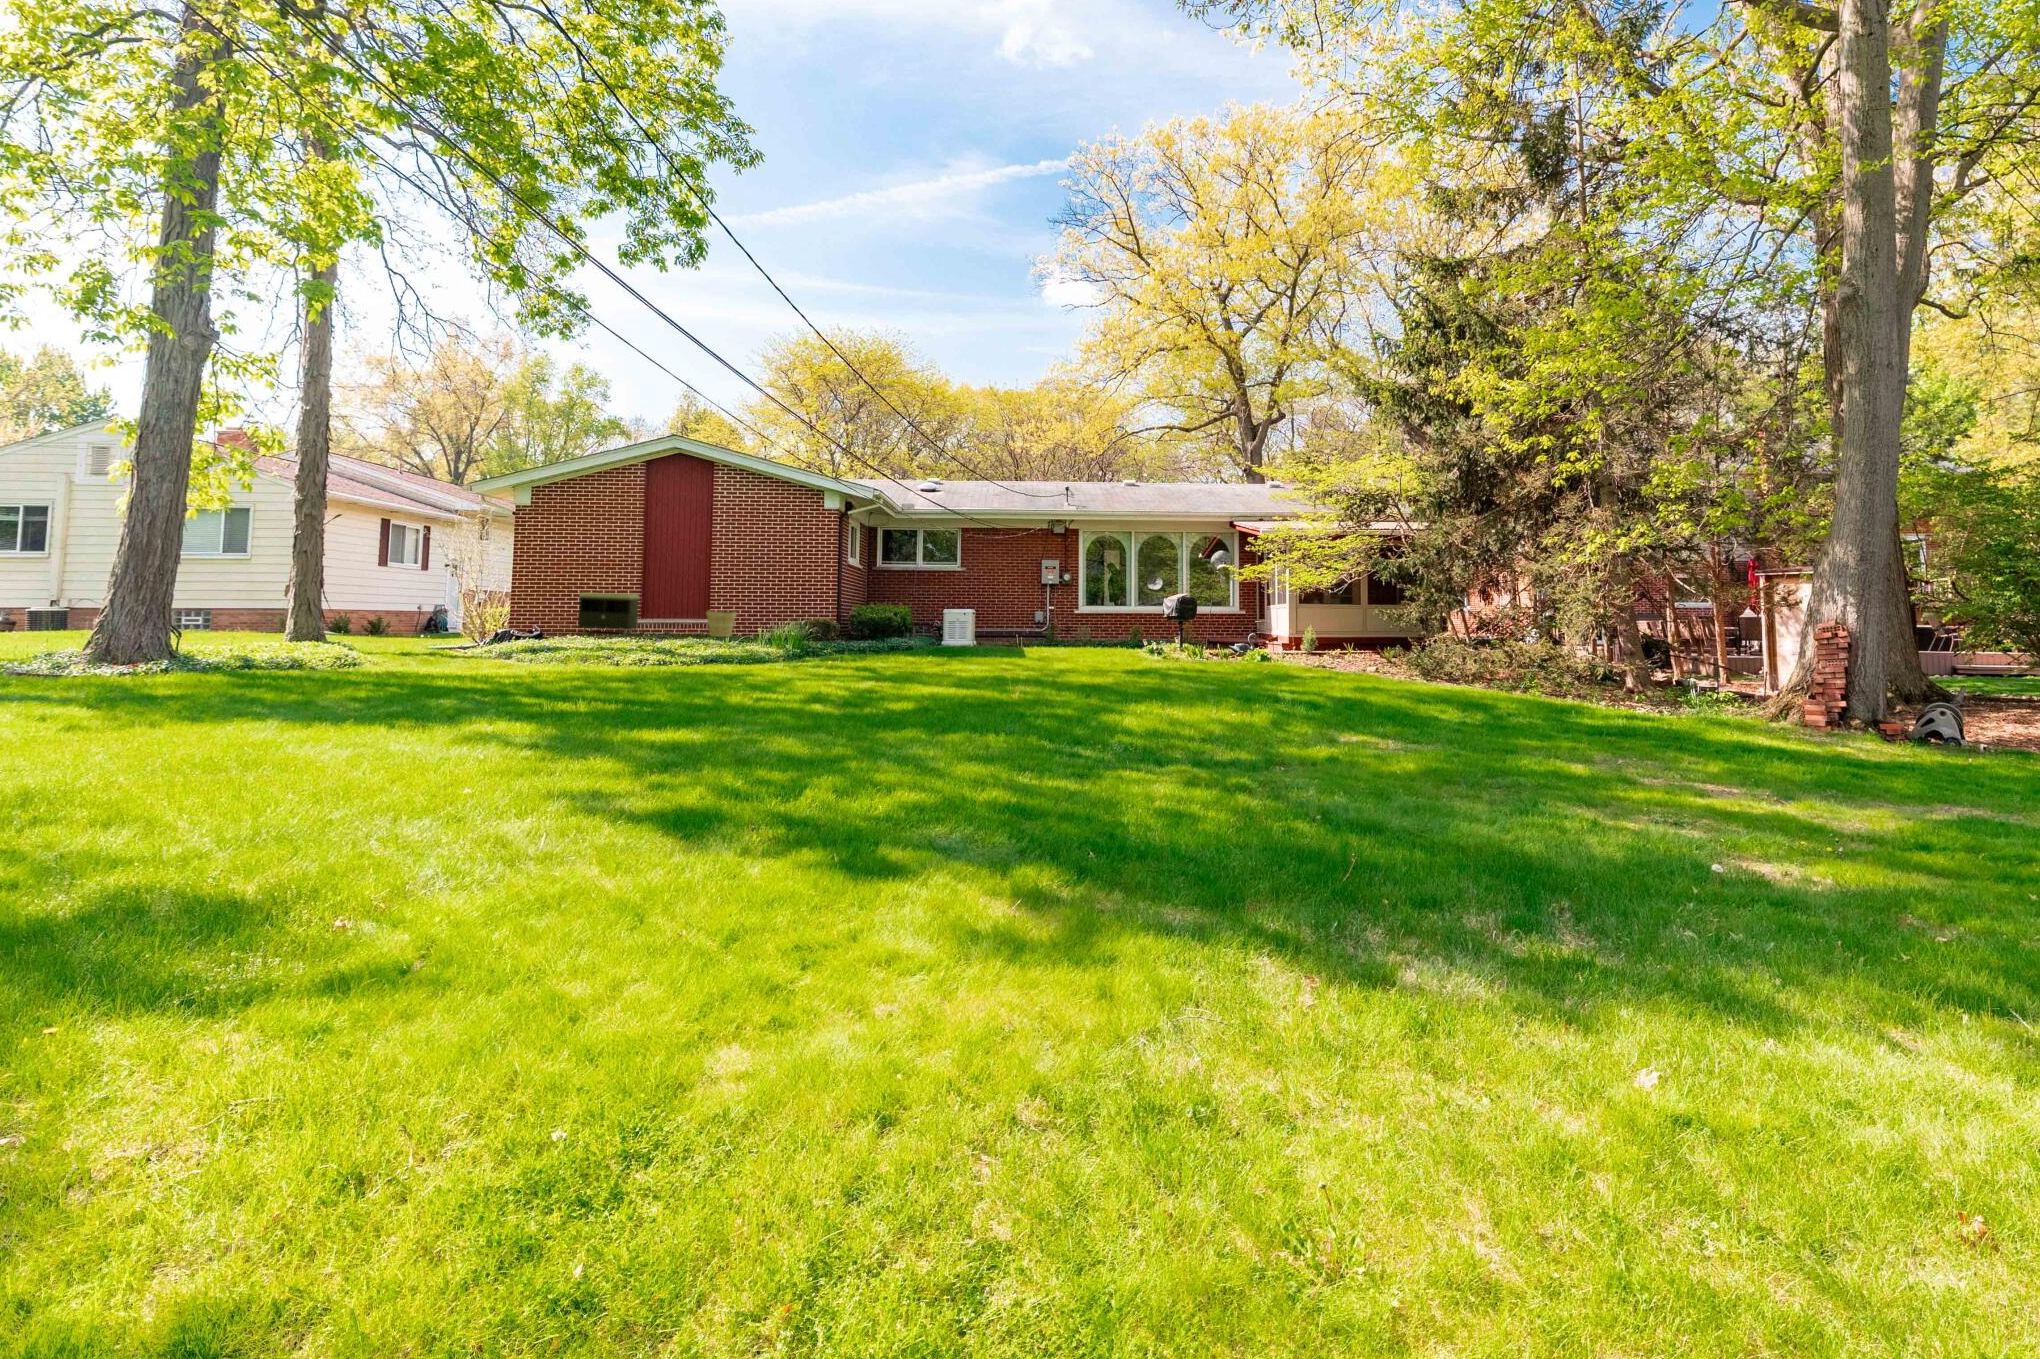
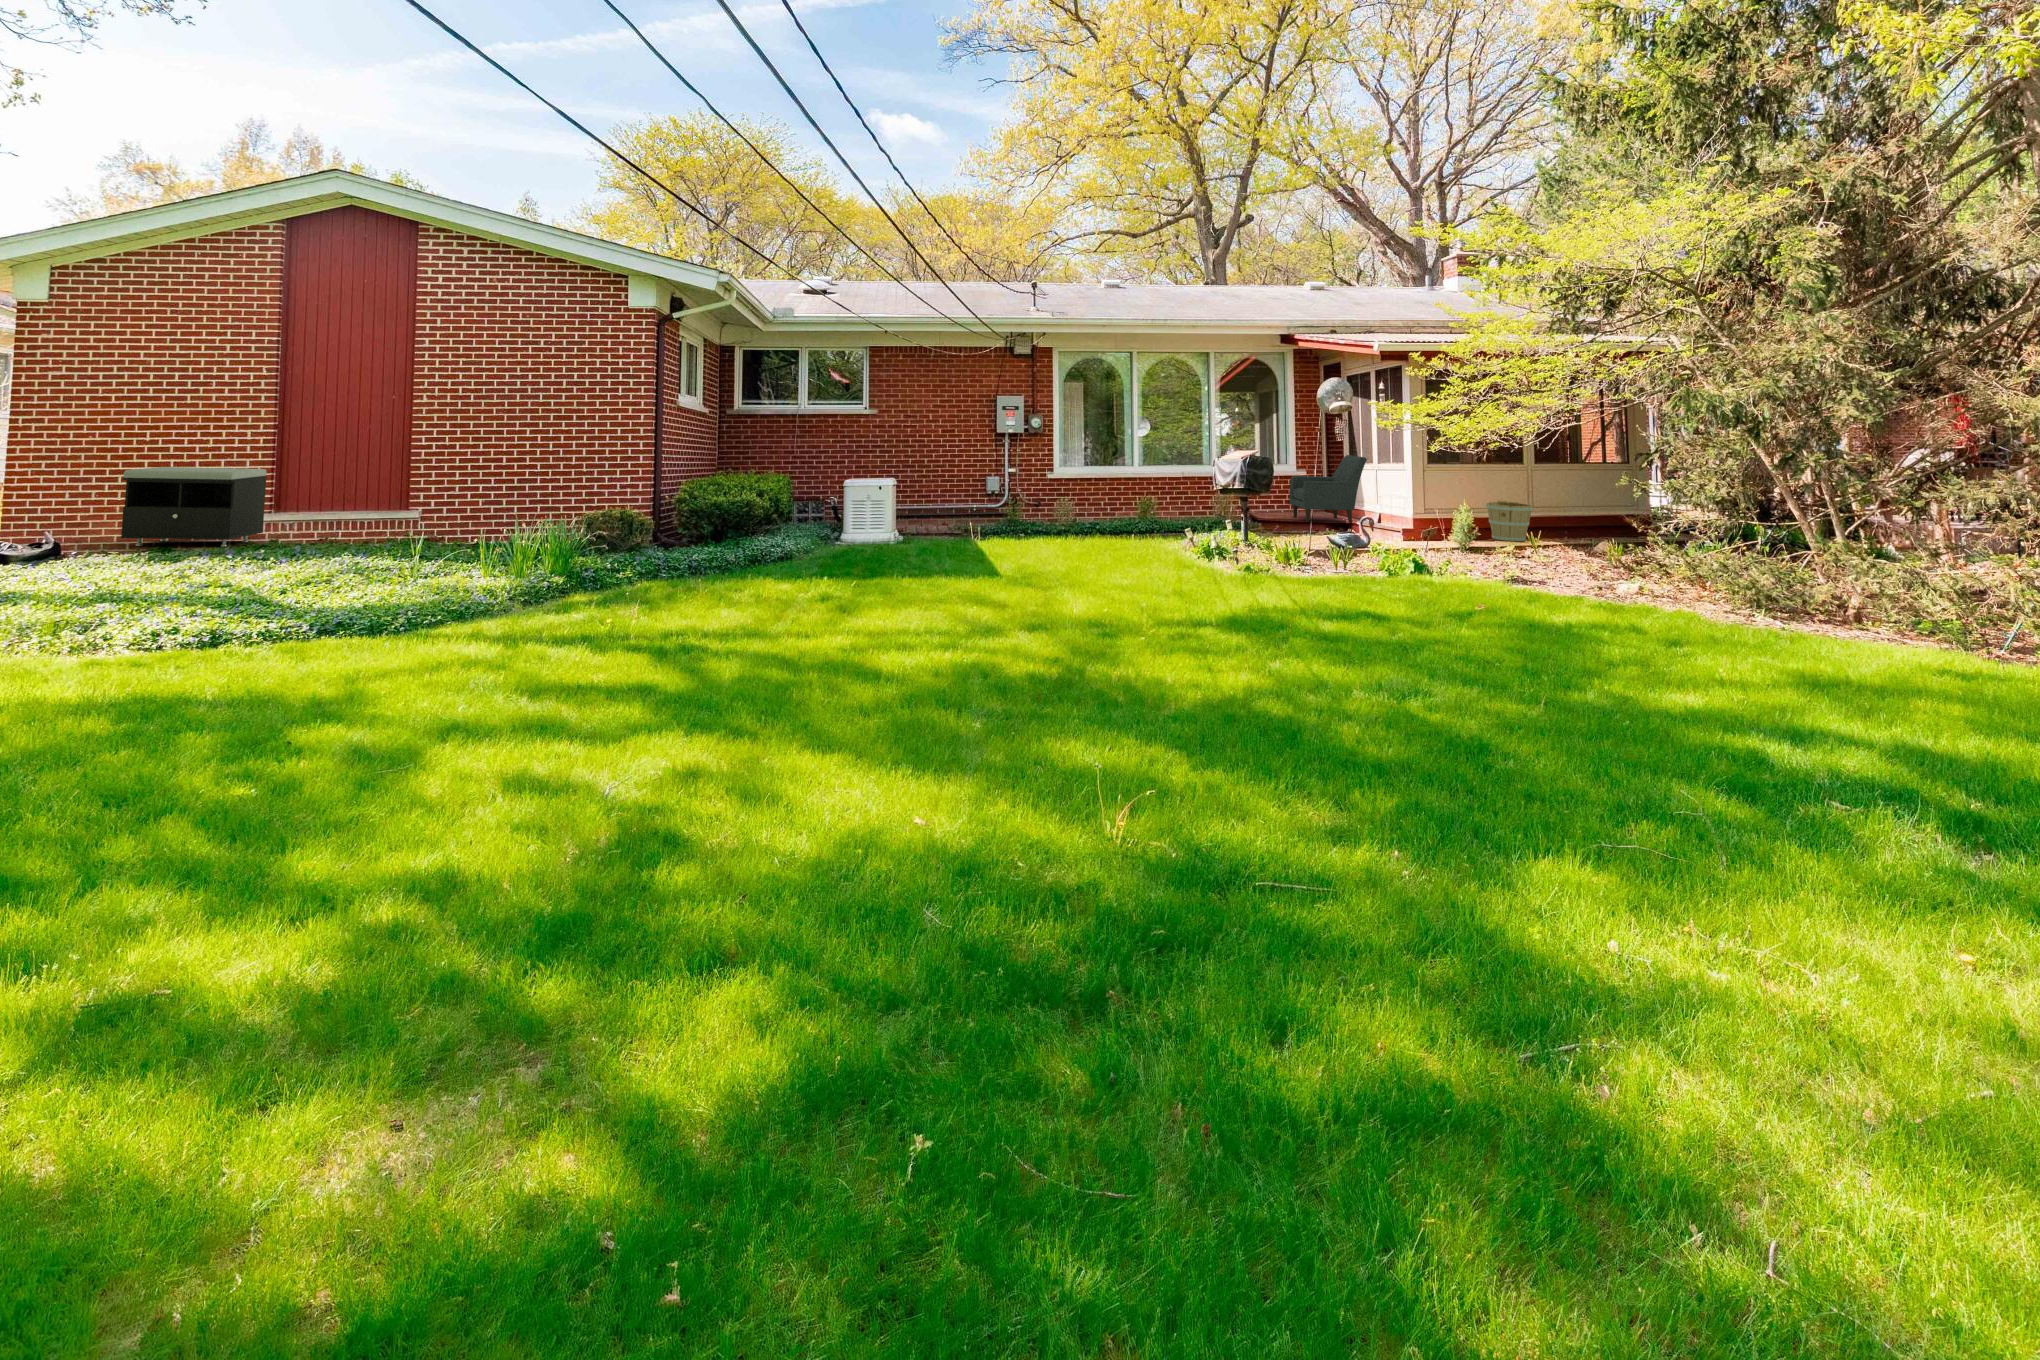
chair: none [1241,604,1288,648] -> present [1290,455,1367,523]
wooden bucket: present [706,611,737,637] -> present [1486,501,1533,542]

